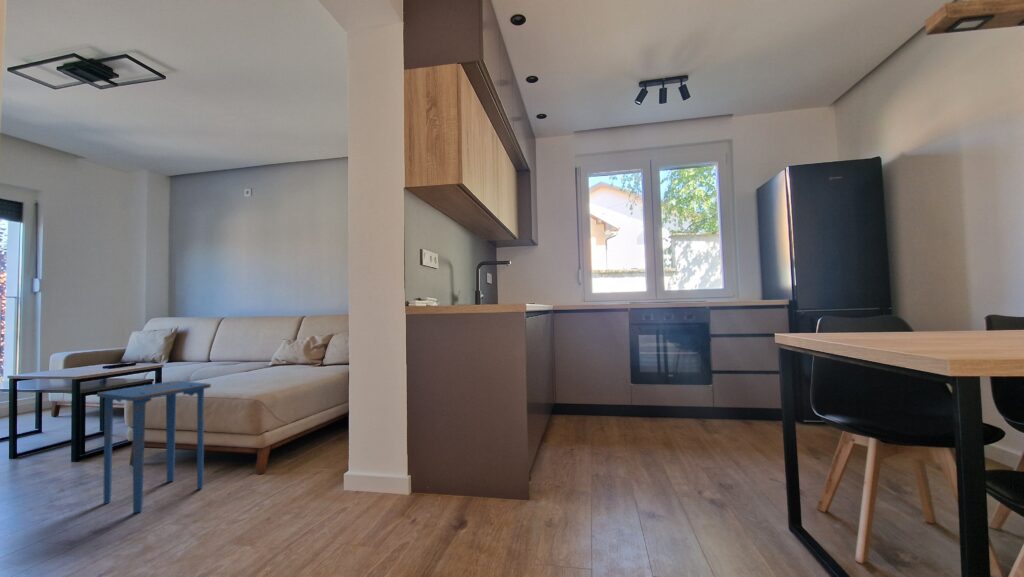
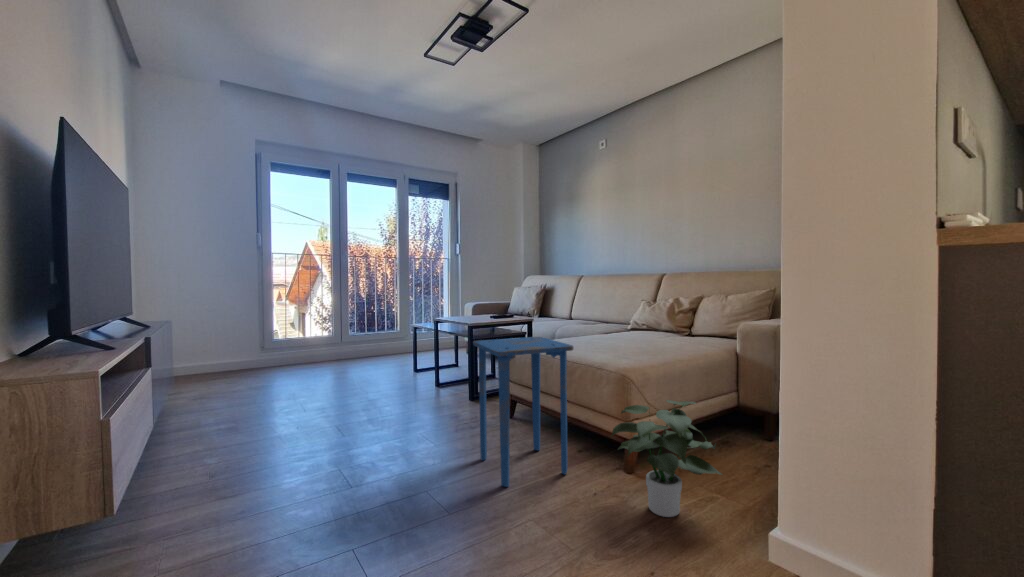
potted plant: none [241,409,320,489] -> present [612,400,722,517]

